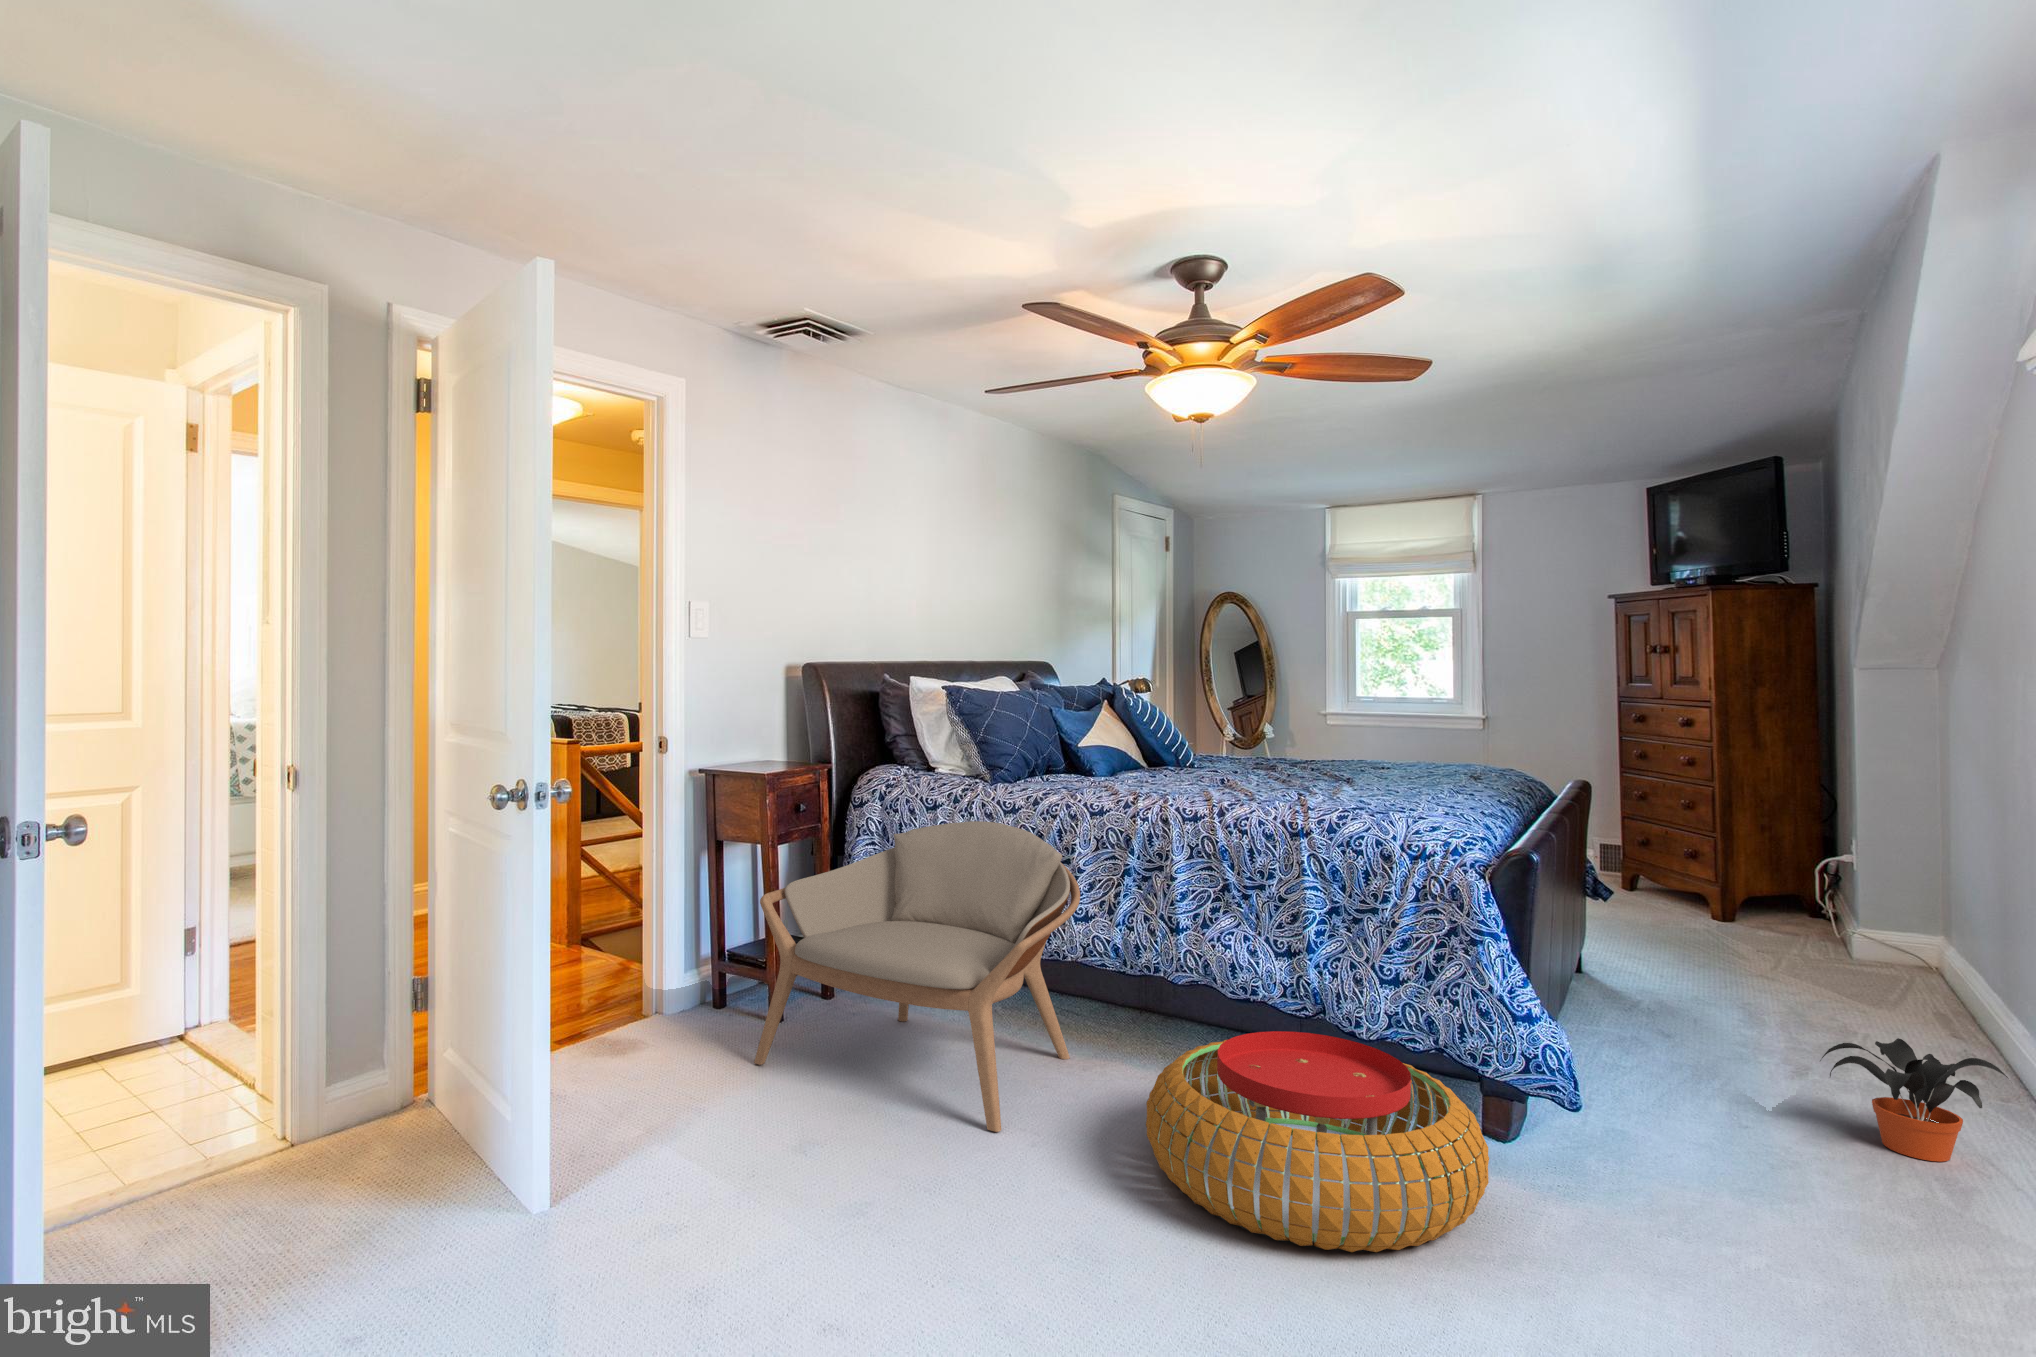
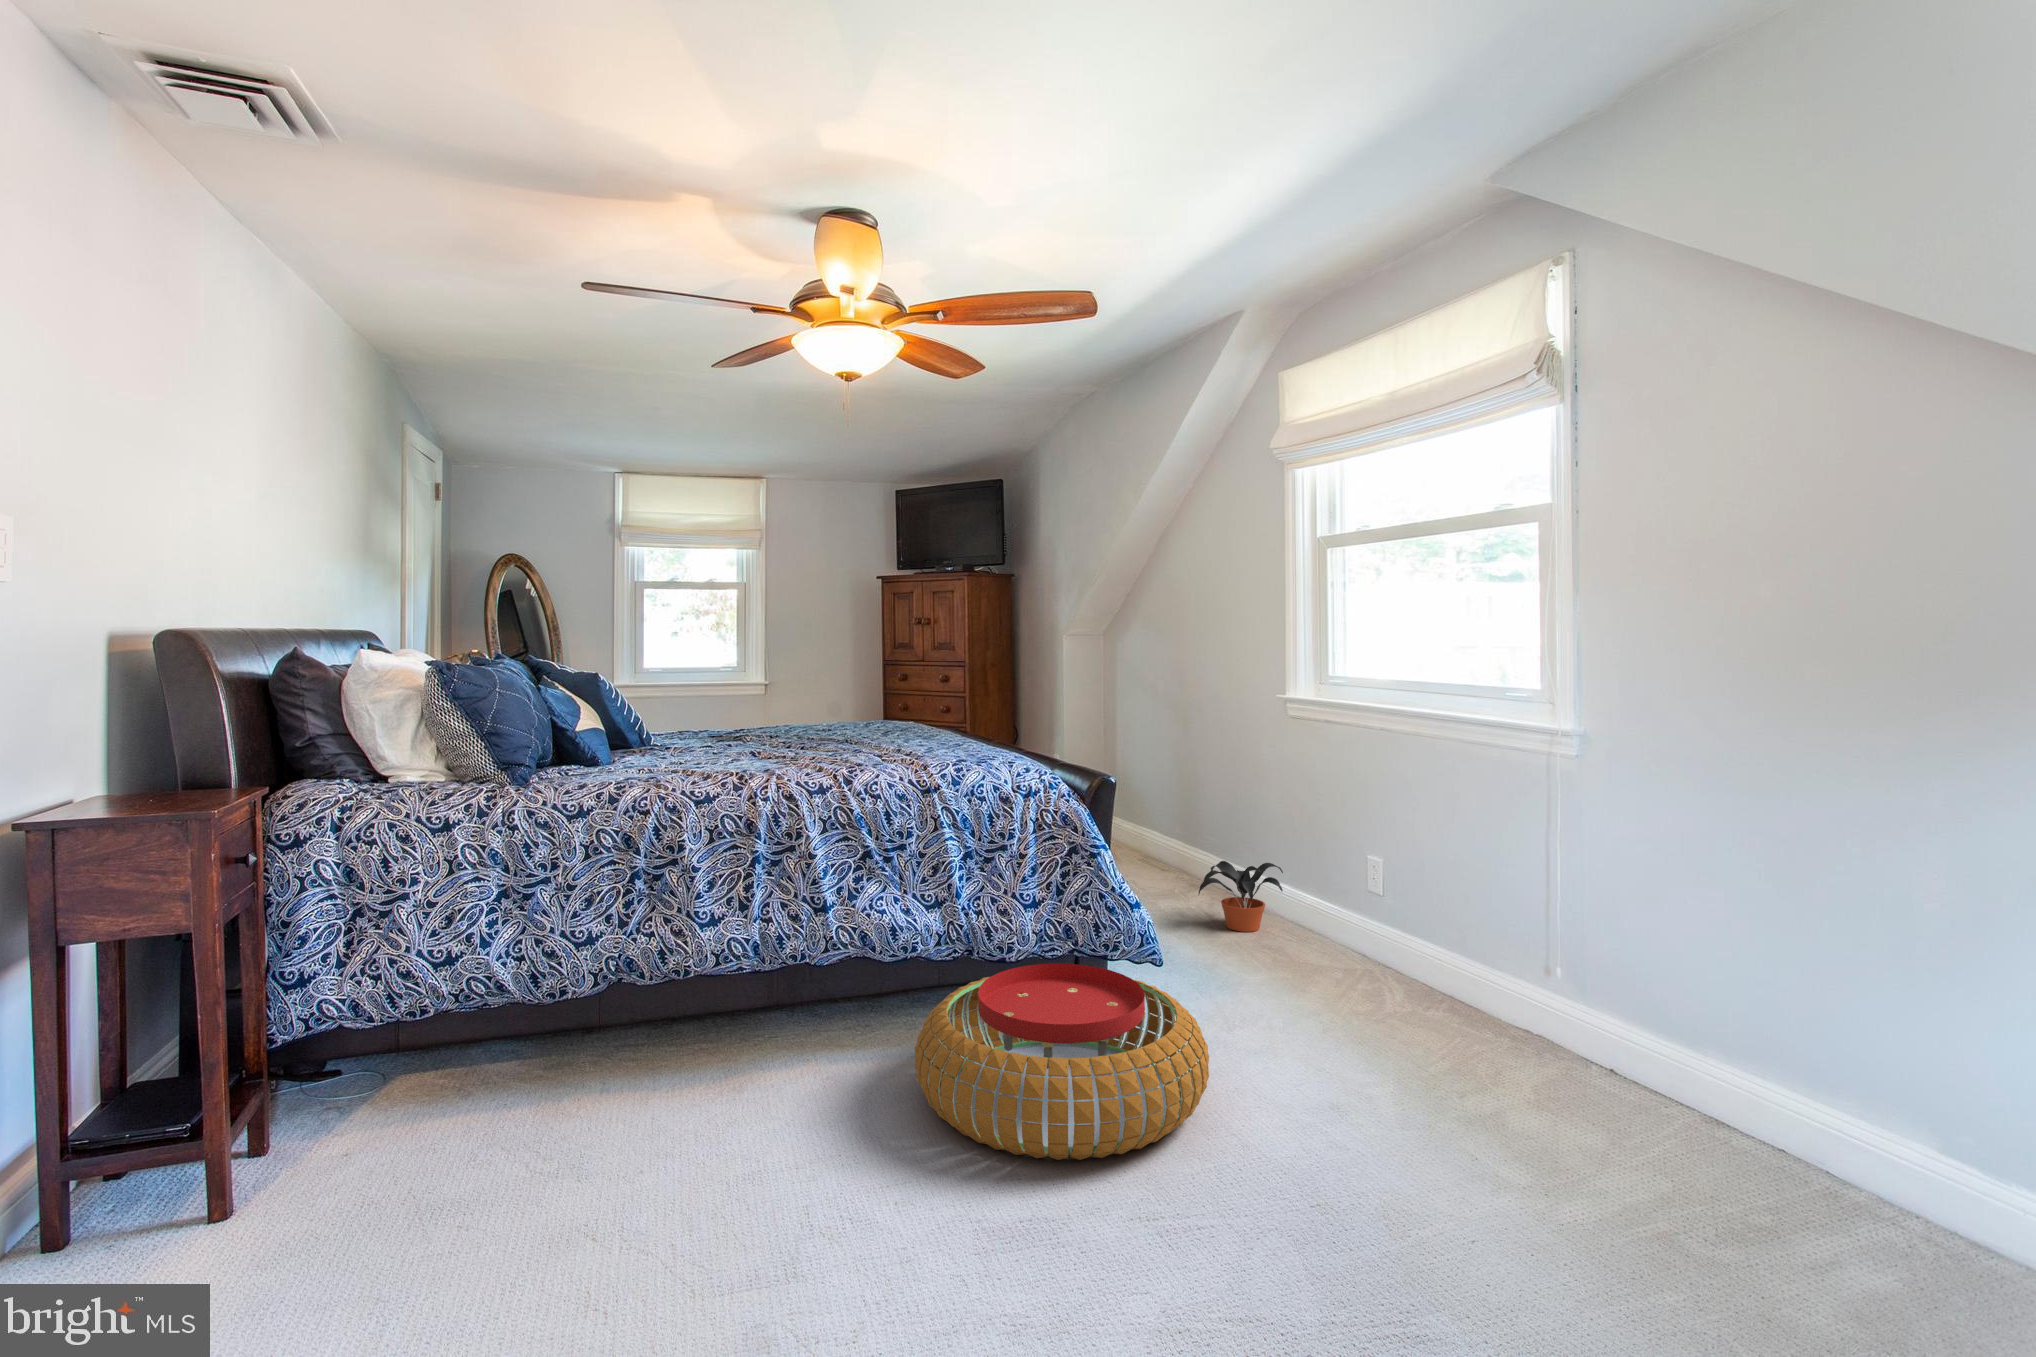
armchair: present [754,821,1080,1132] -> none [298,834,798,1284]

